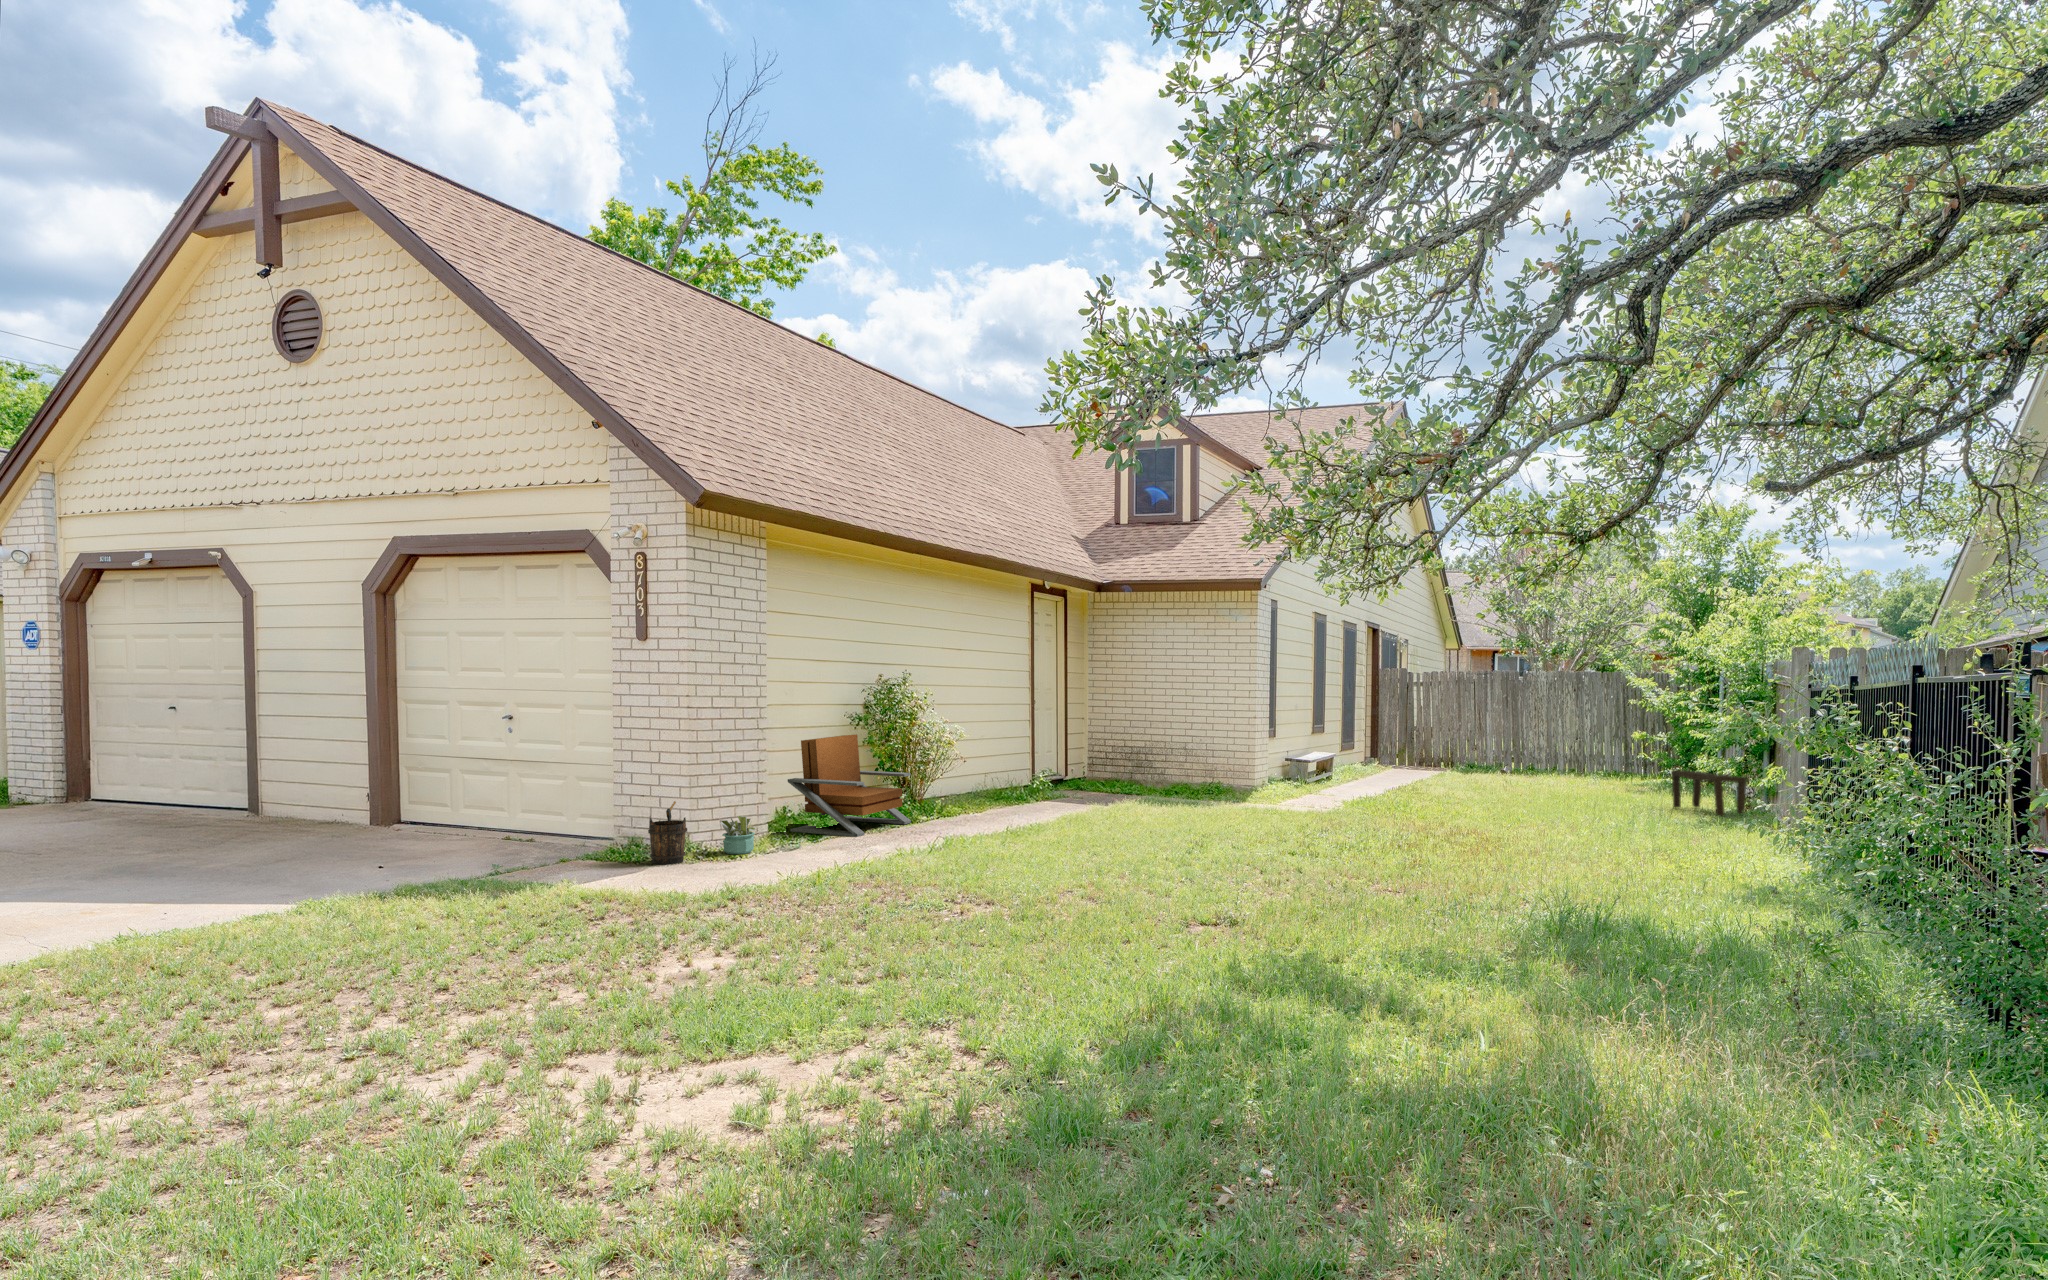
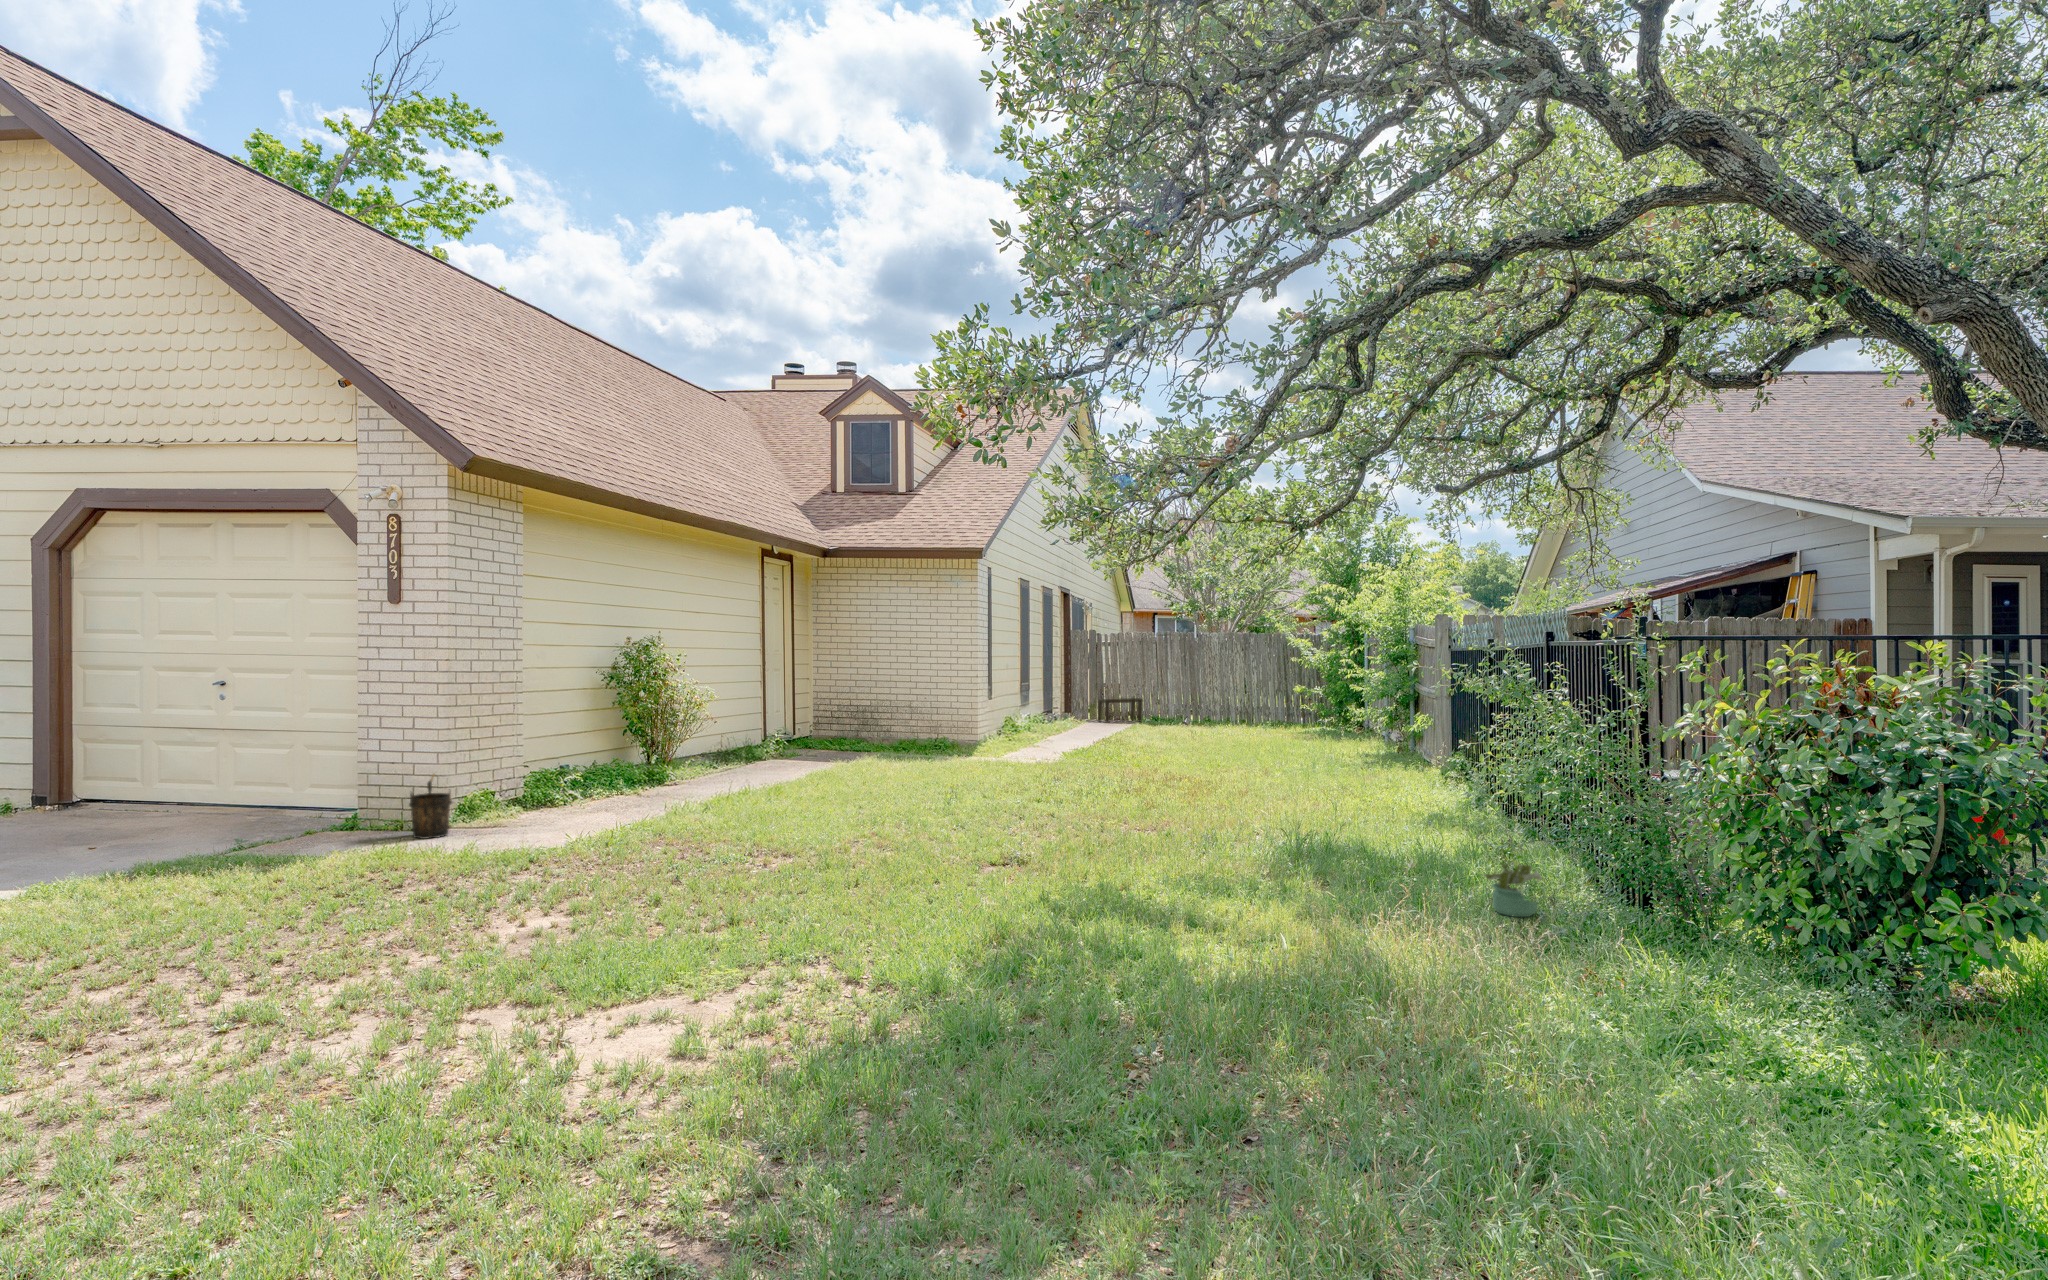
lounge chair: present [788,734,911,837] -> none [540,701,666,804]
bench: present [1671,770,1747,816] -> present [1097,698,1142,723]
decorative plant: present [721,816,756,854] -> present [1484,864,1541,917]

